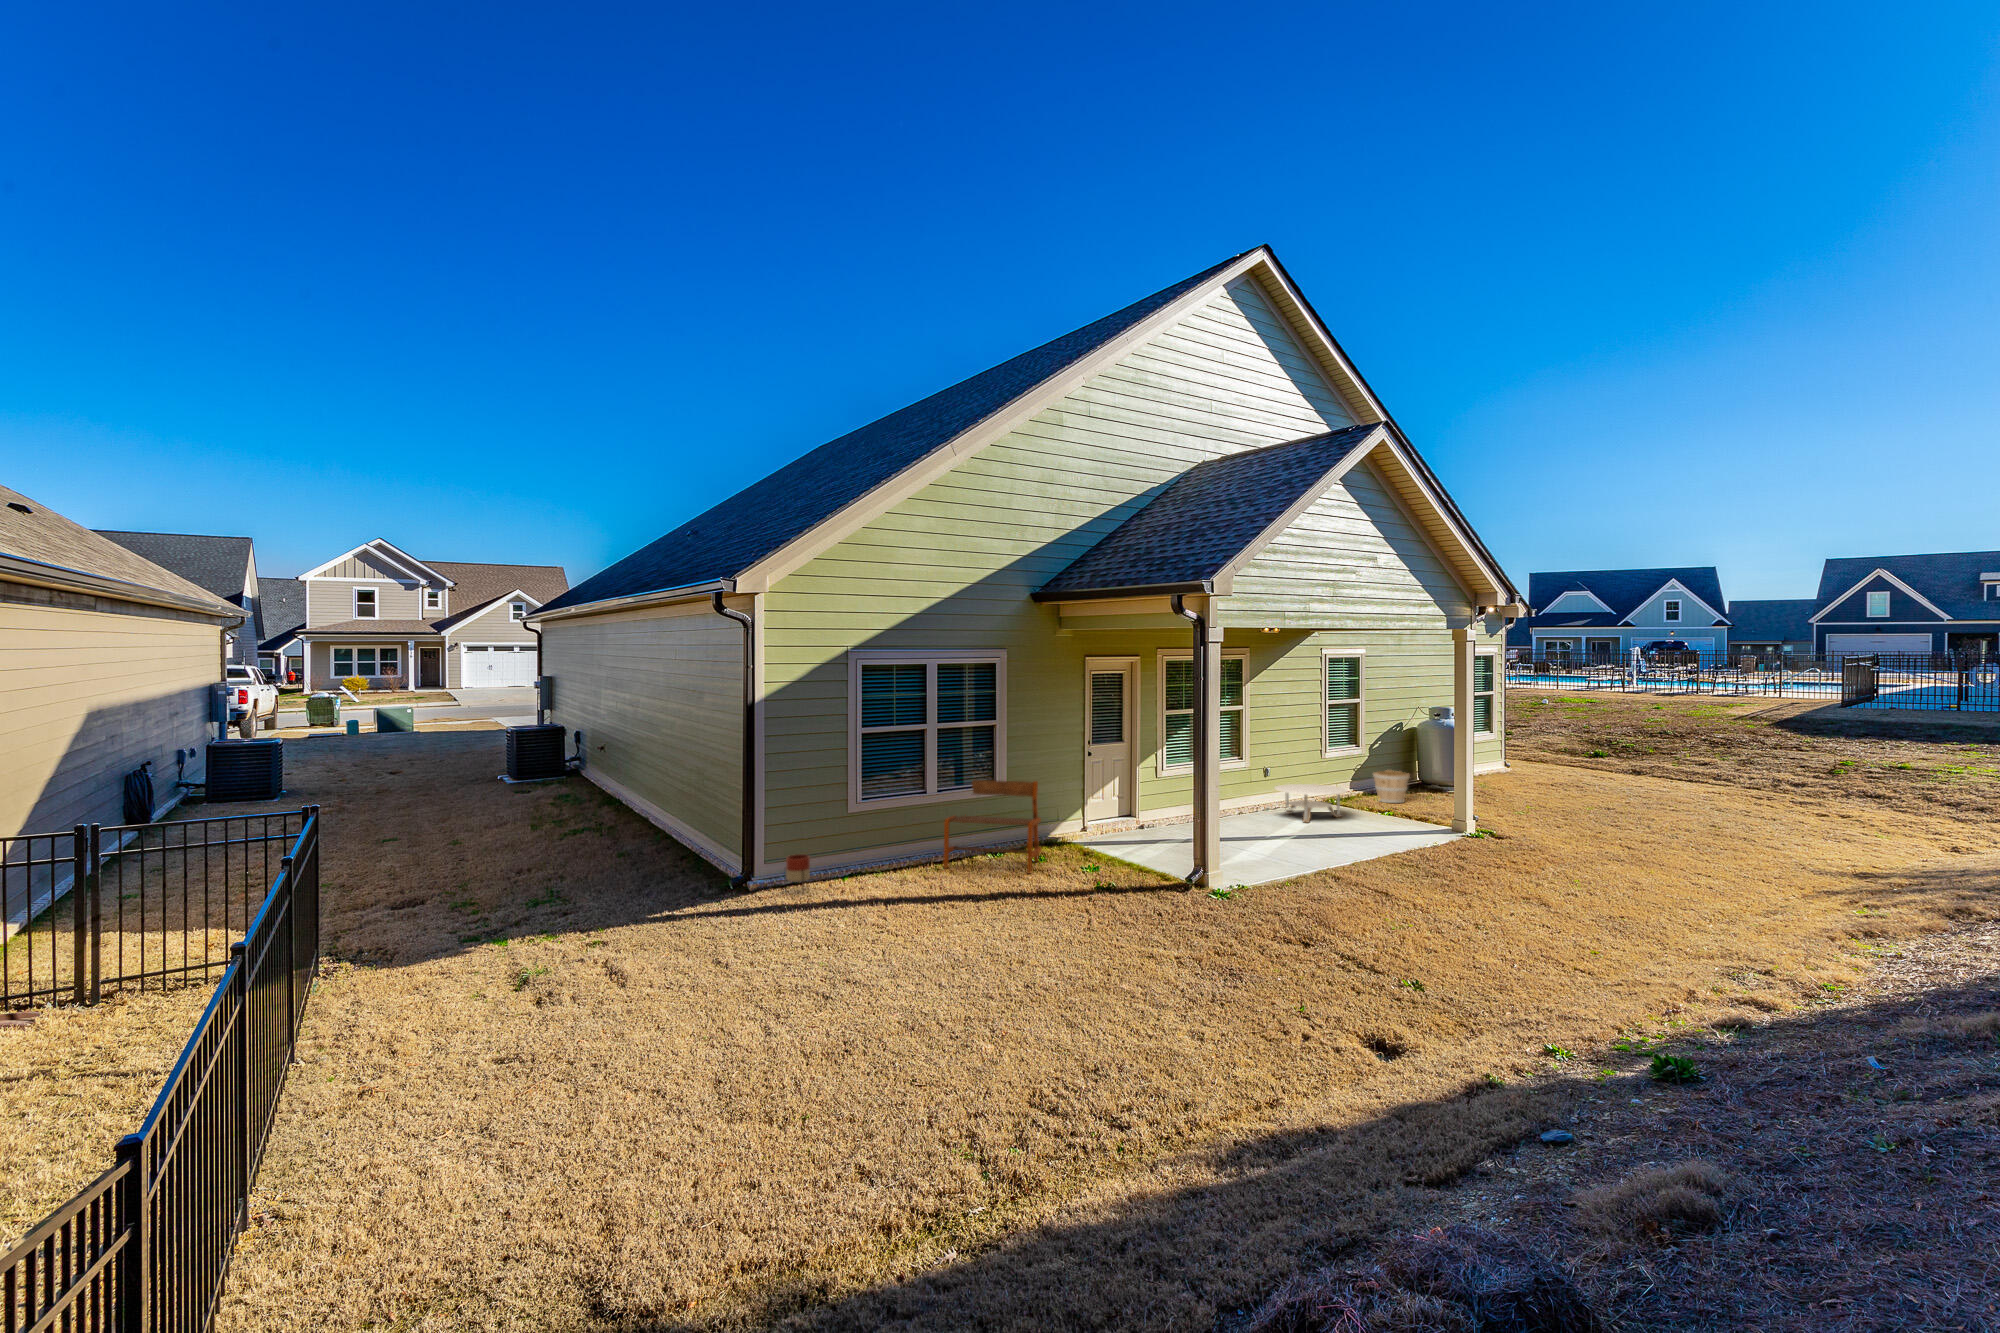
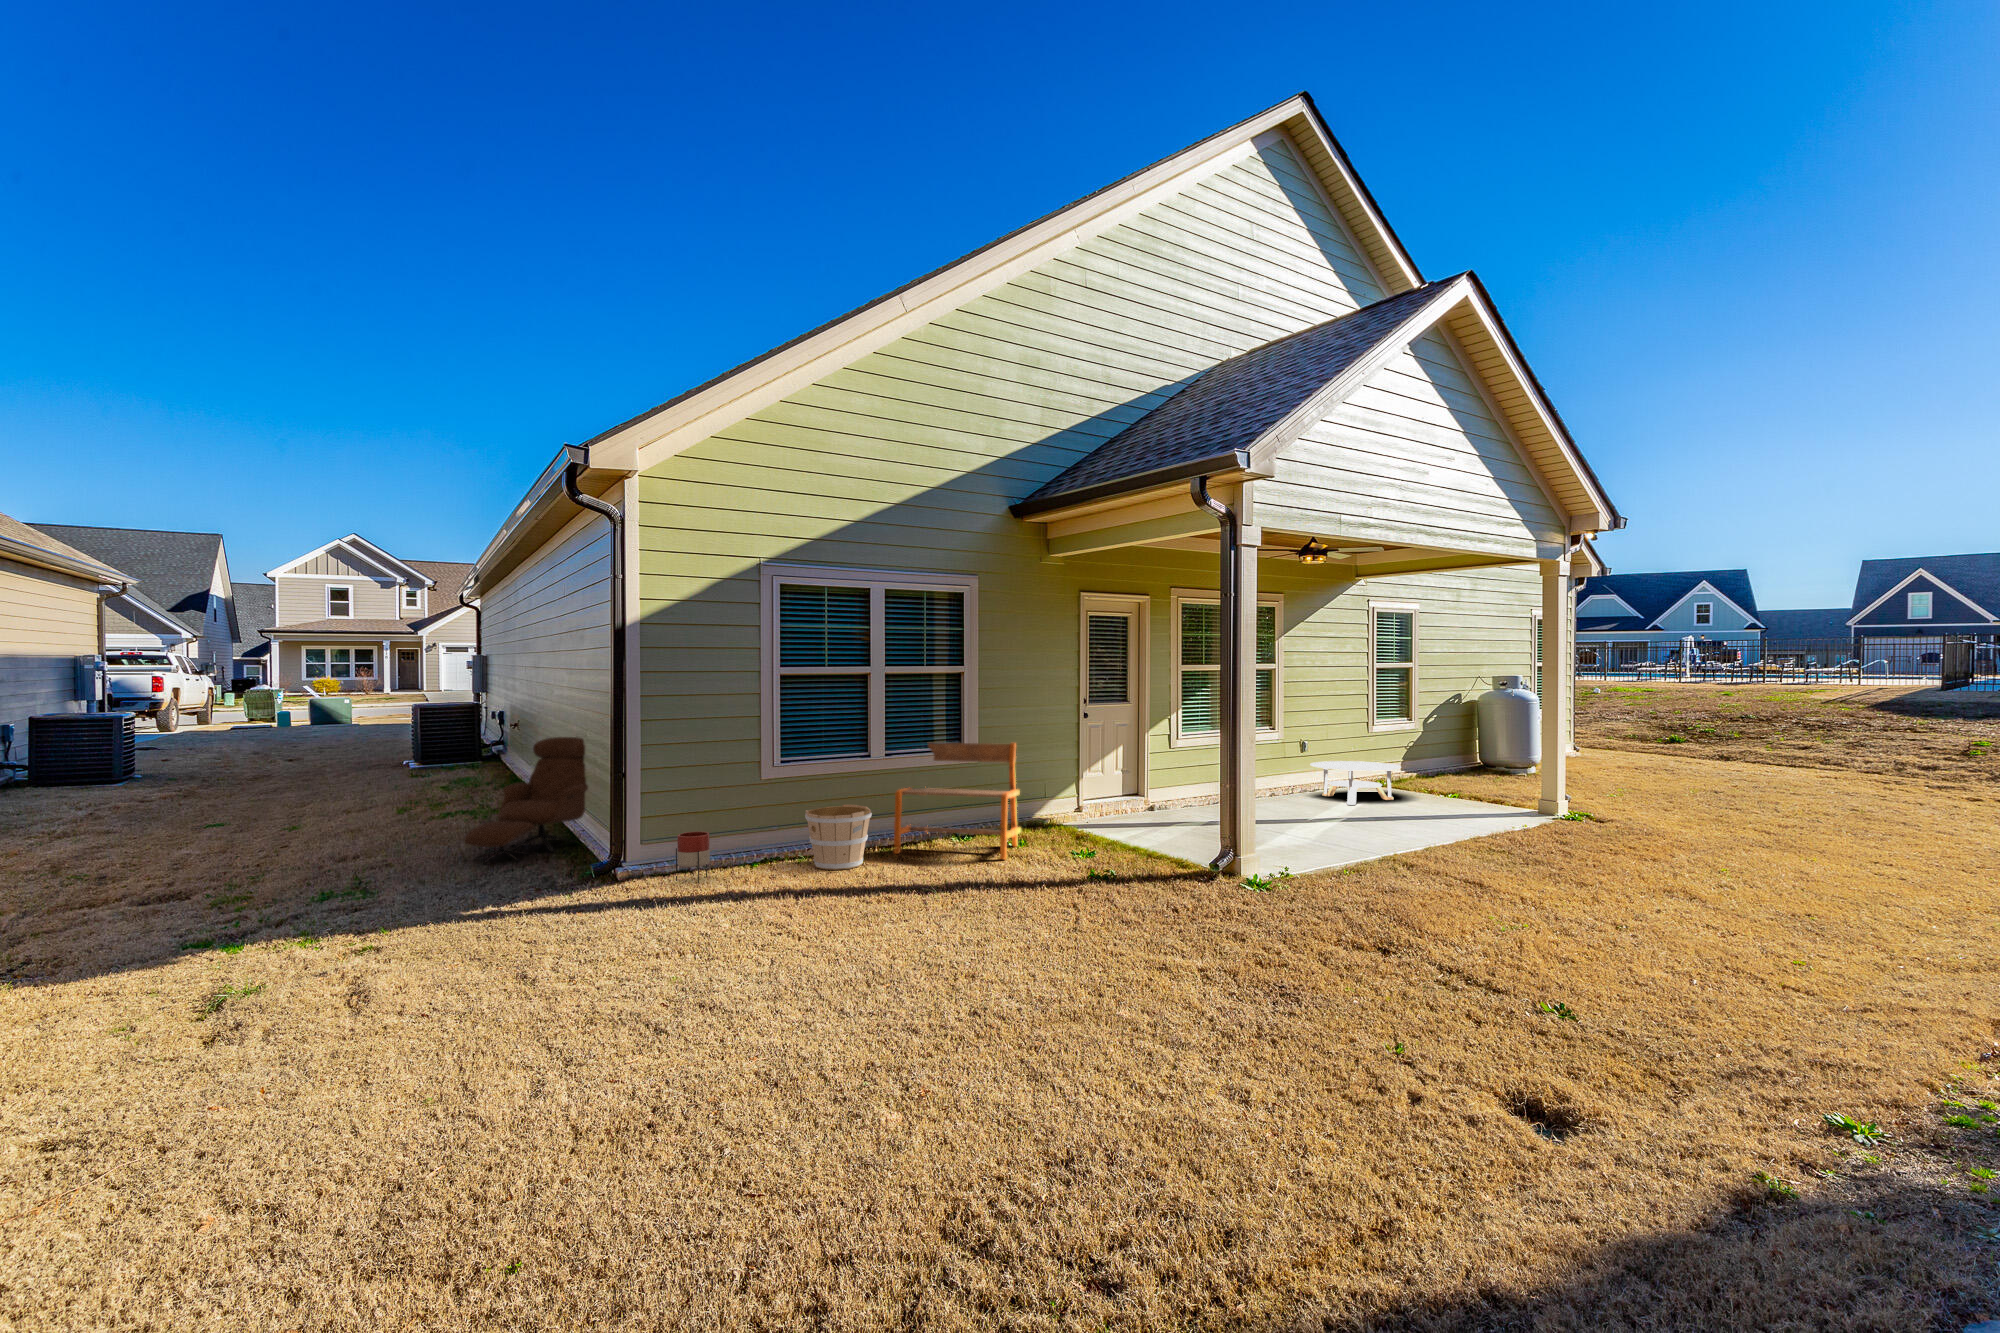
wooden bucket: present [1373,770,1410,803] -> present [805,804,872,870]
lounge chair: none [612,774,703,877] -> present [464,737,588,863]

